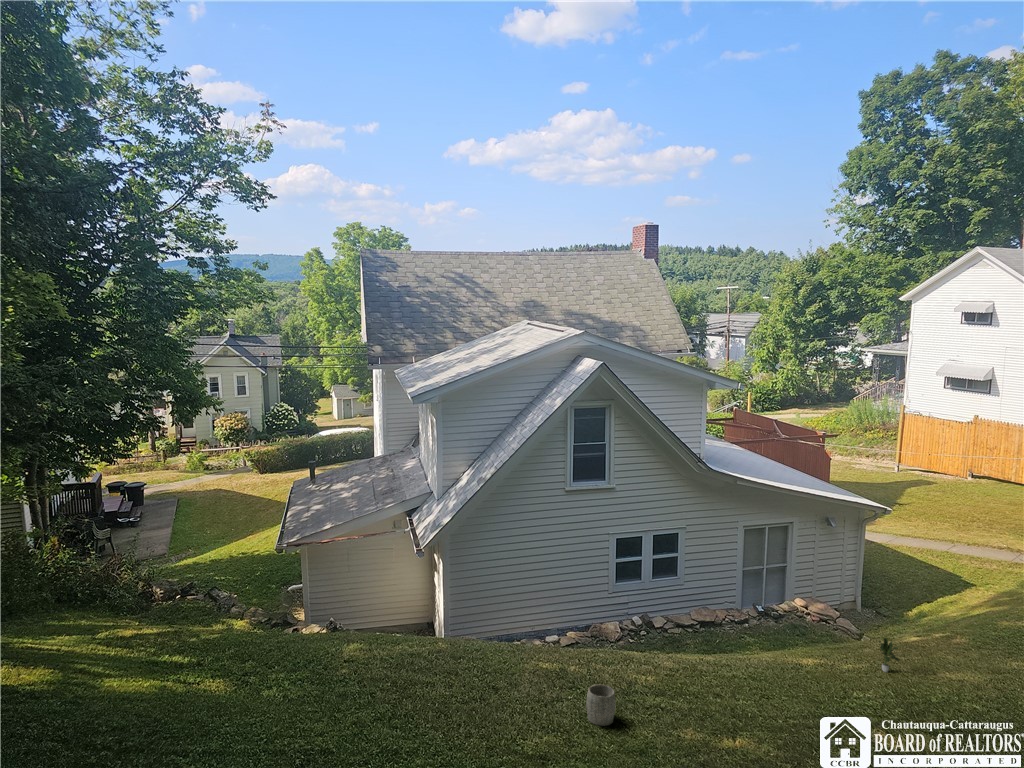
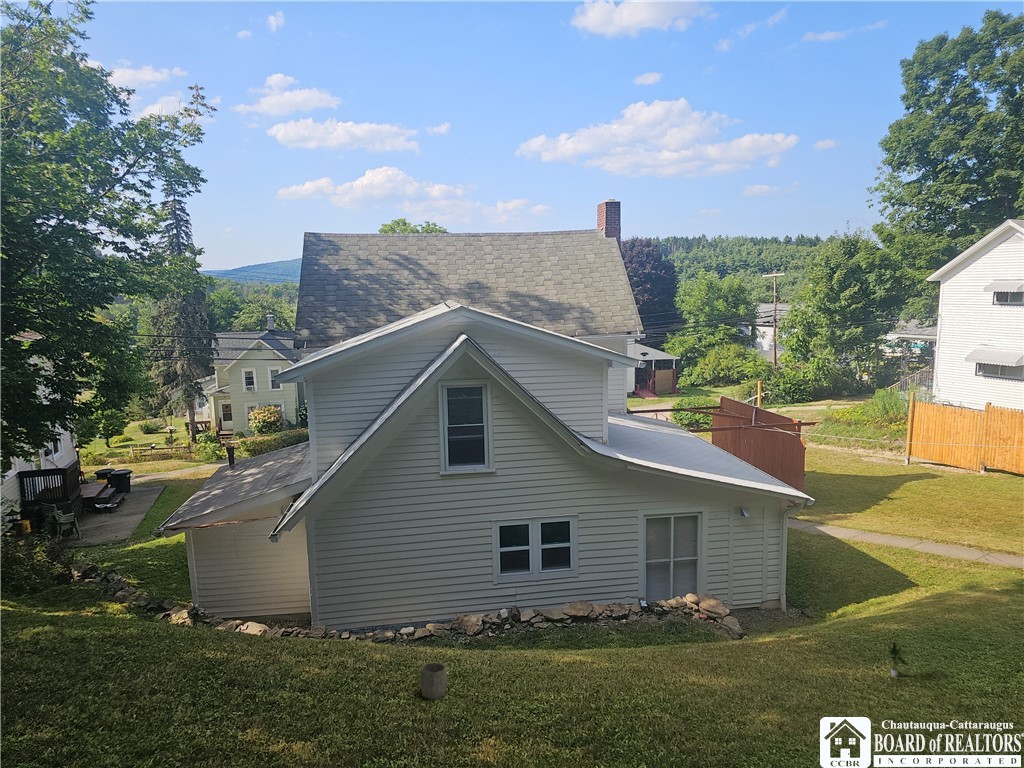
woven basket: present [586,685,615,726] -> present [420,663,447,699]

